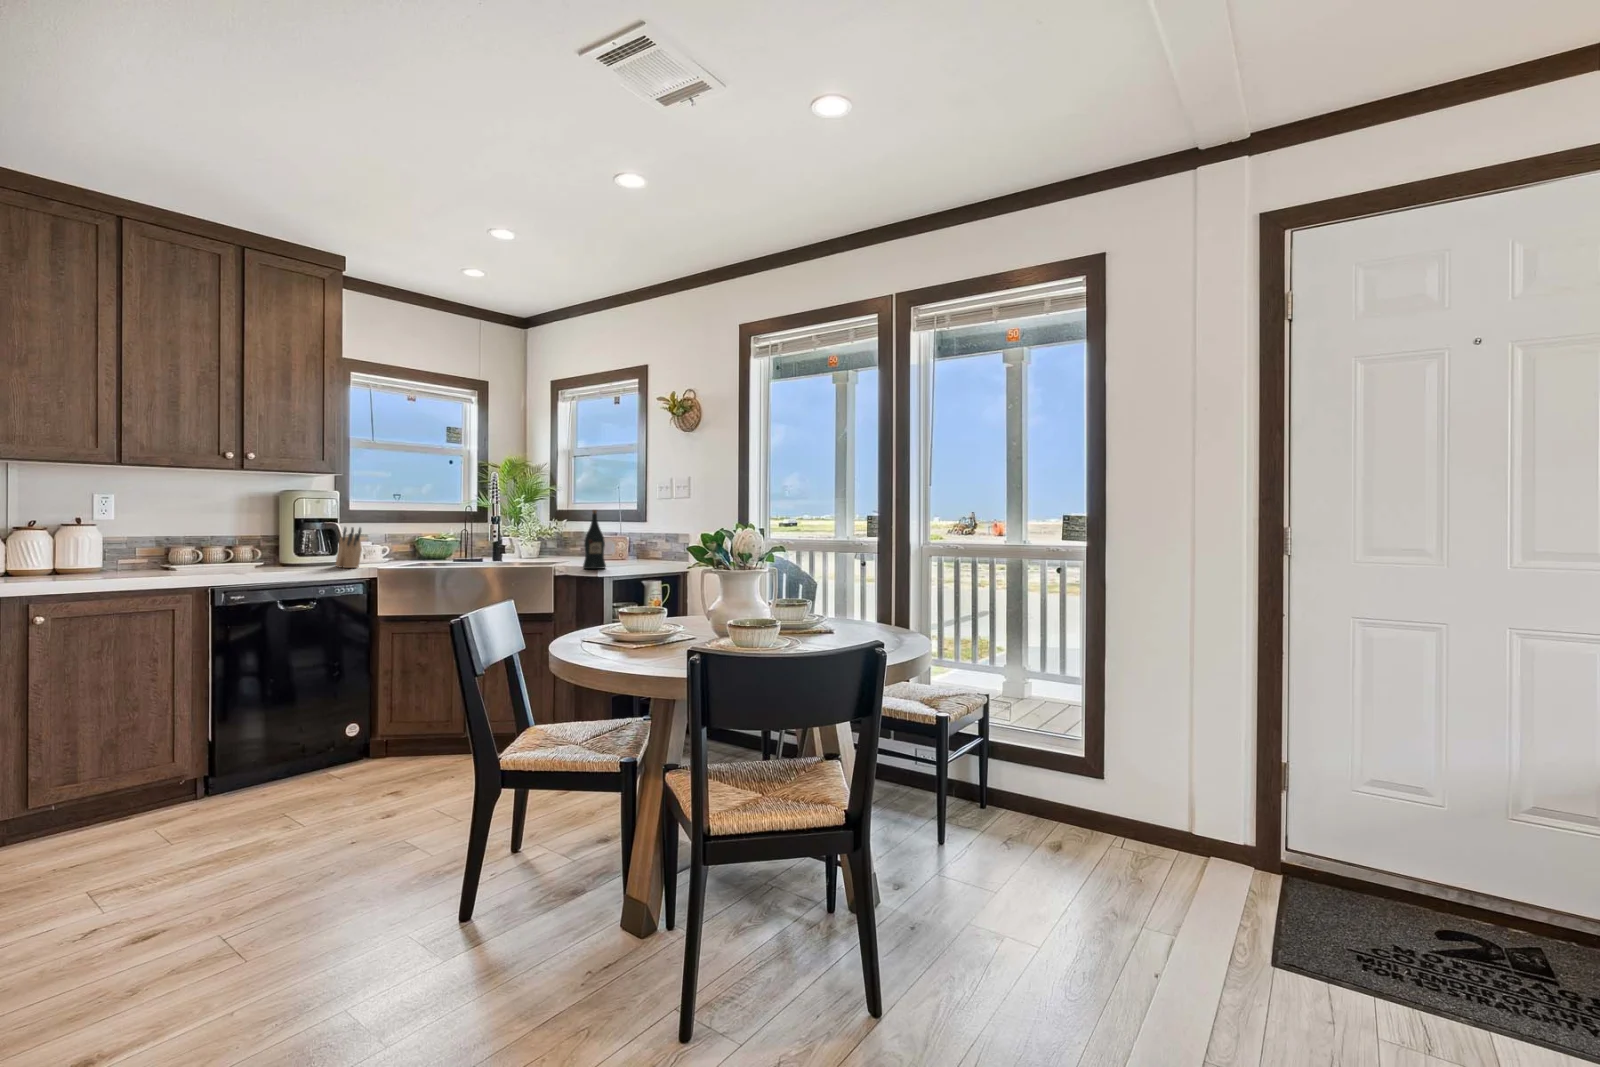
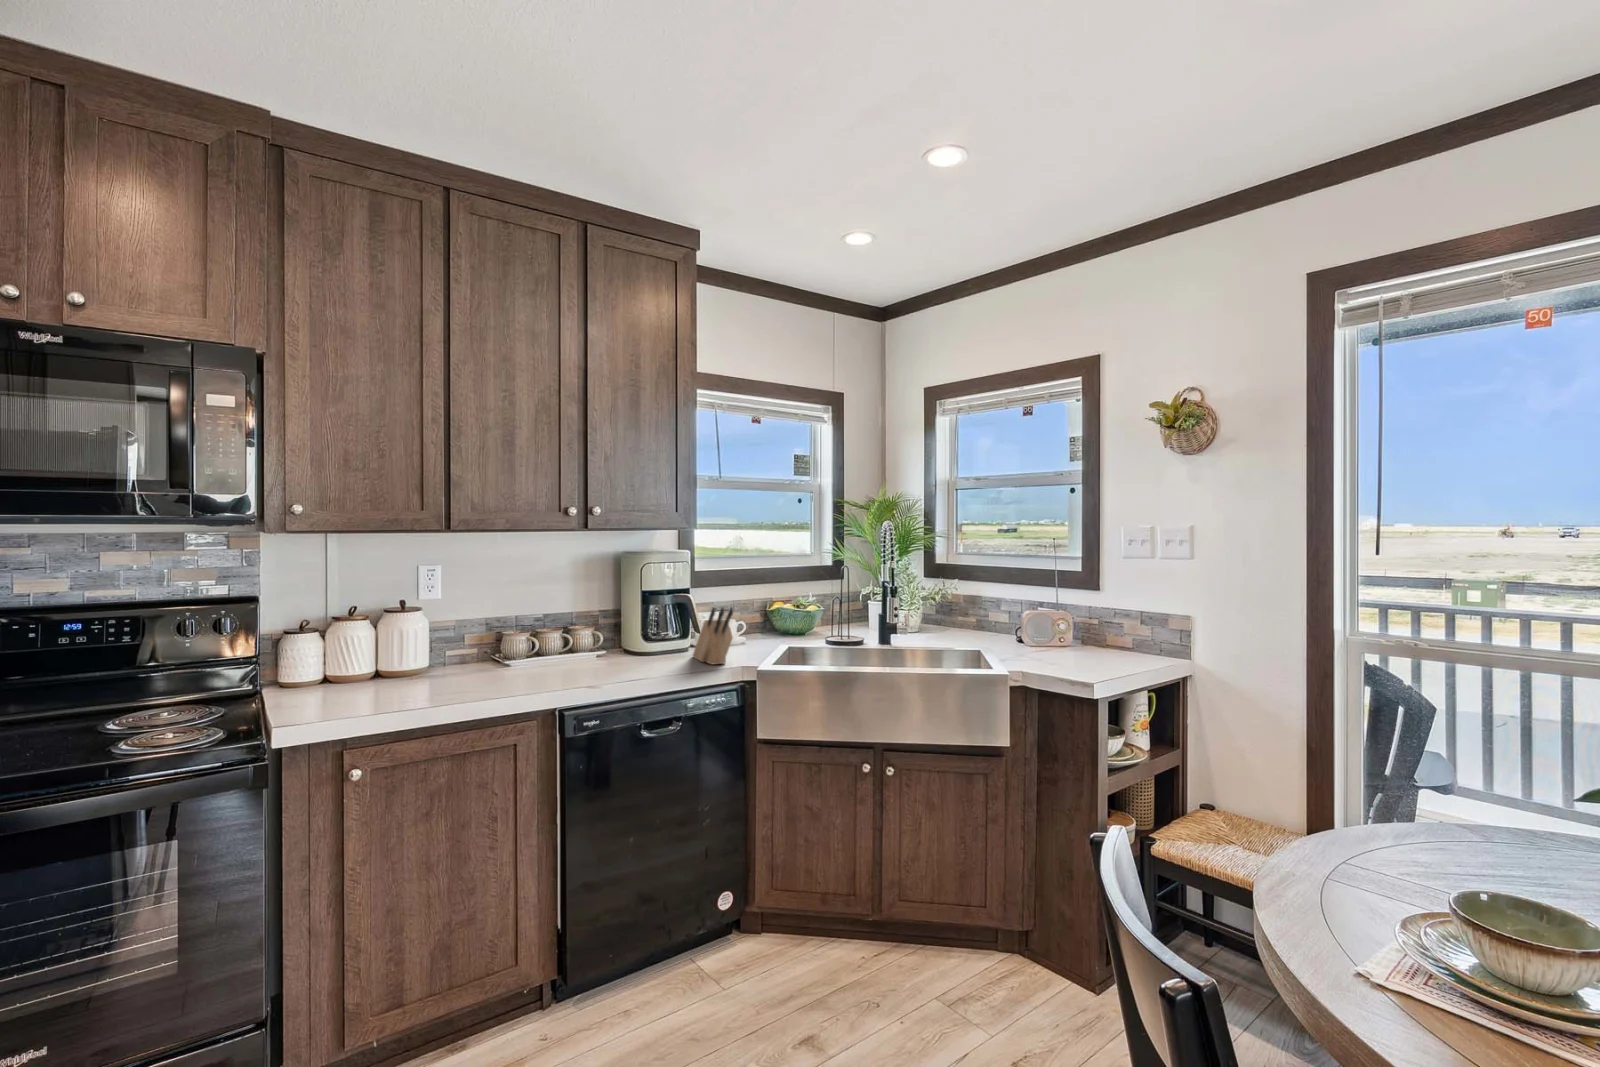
wine bottle: present [583,510,606,569] -> none [1043,581,1081,675]

